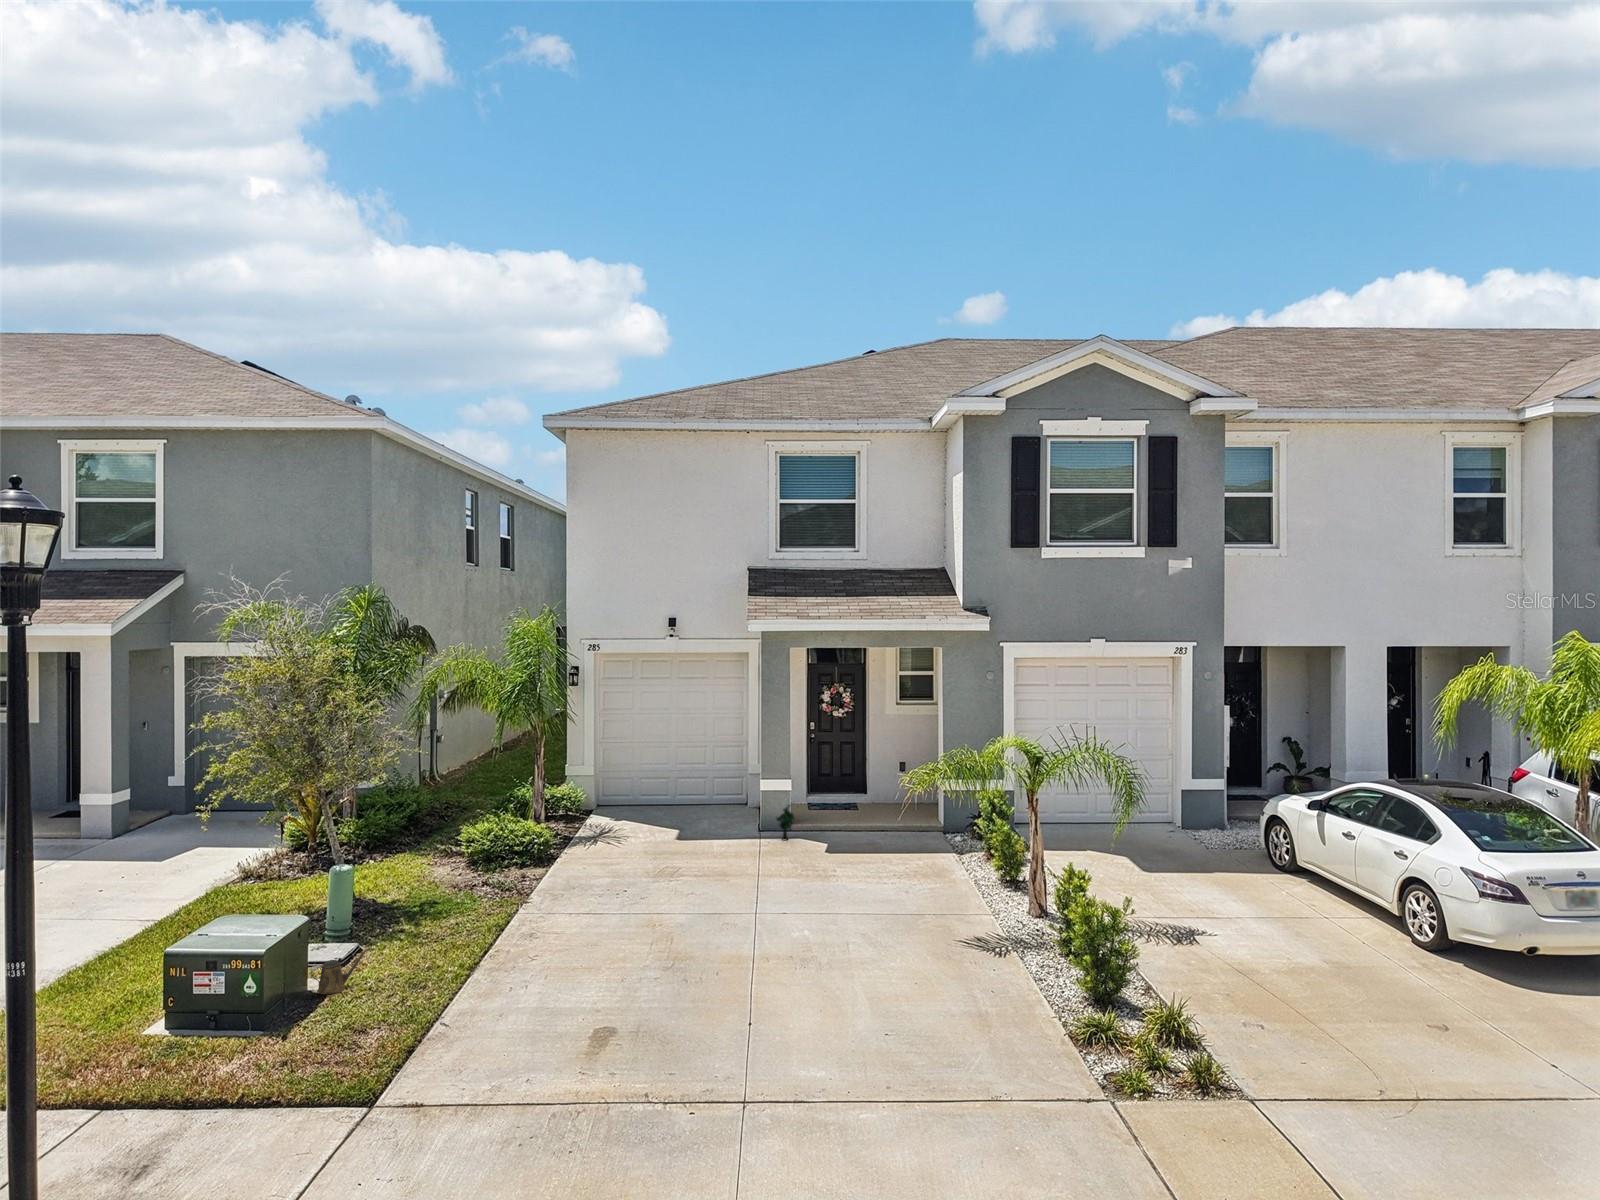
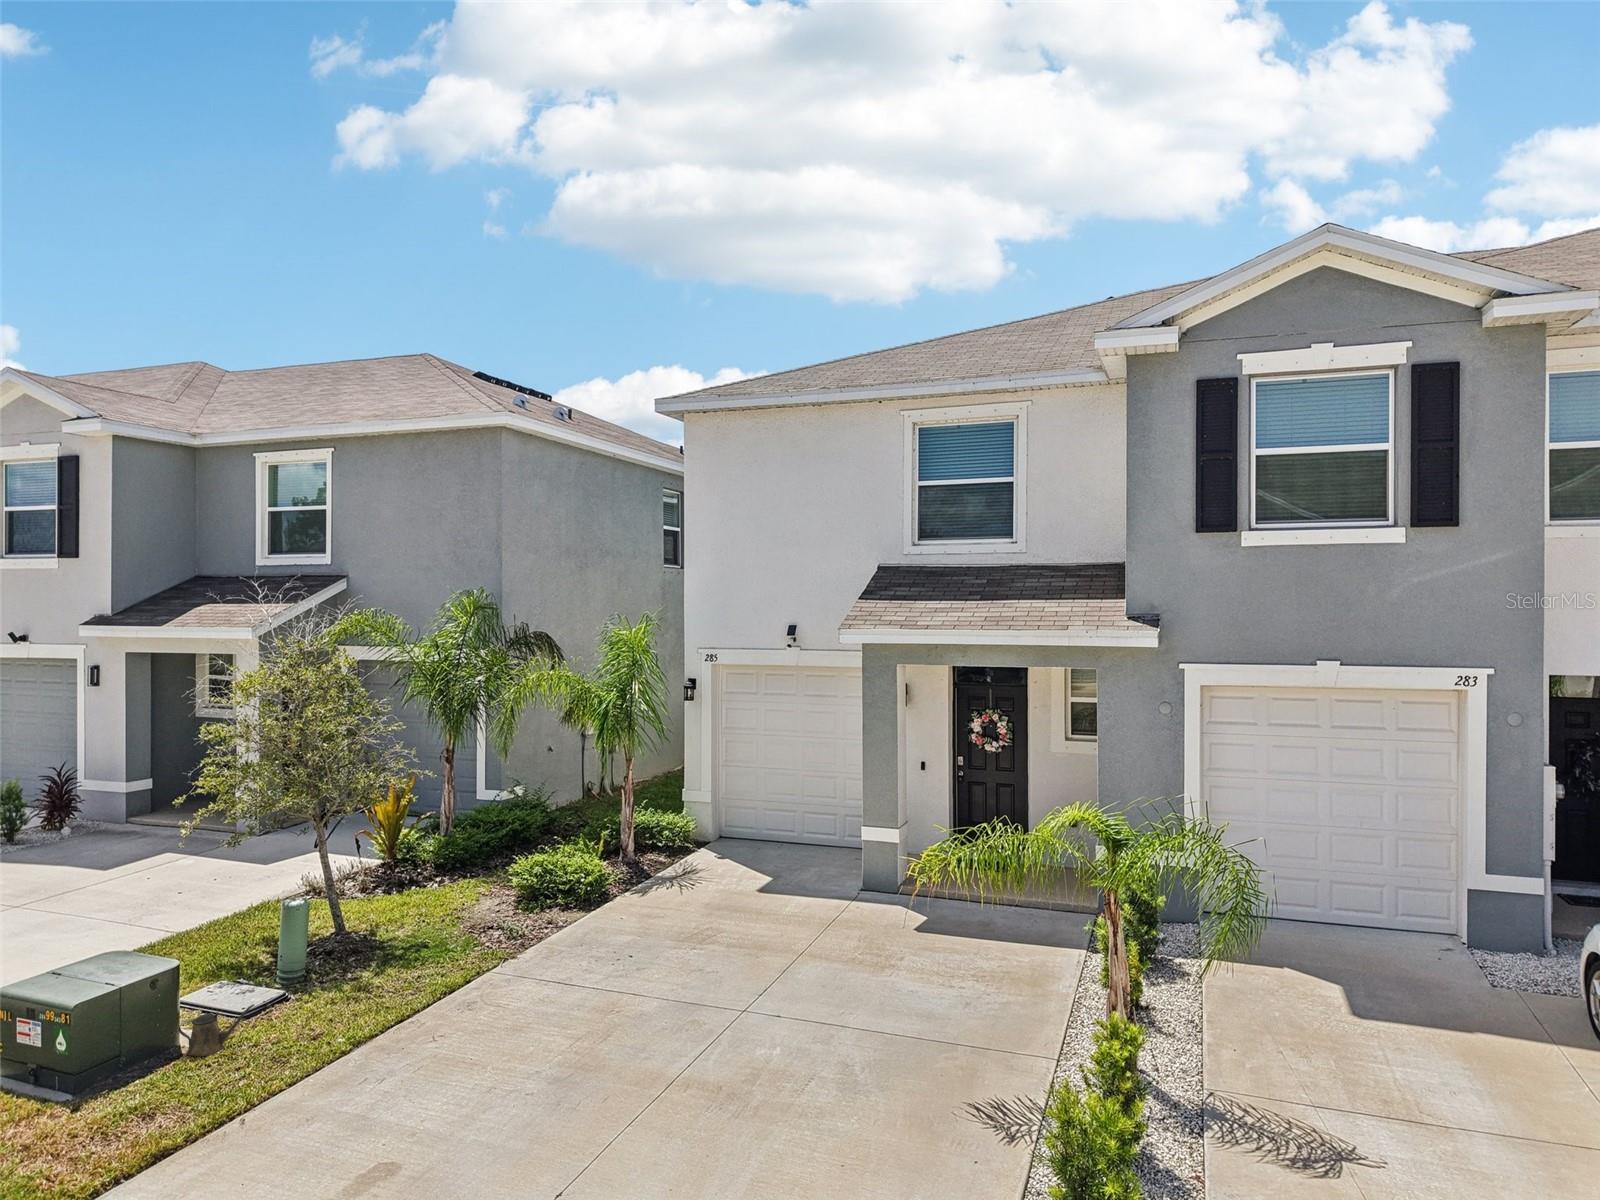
decorative plant: present [777,805,795,840] -> none [877,855,903,900]

